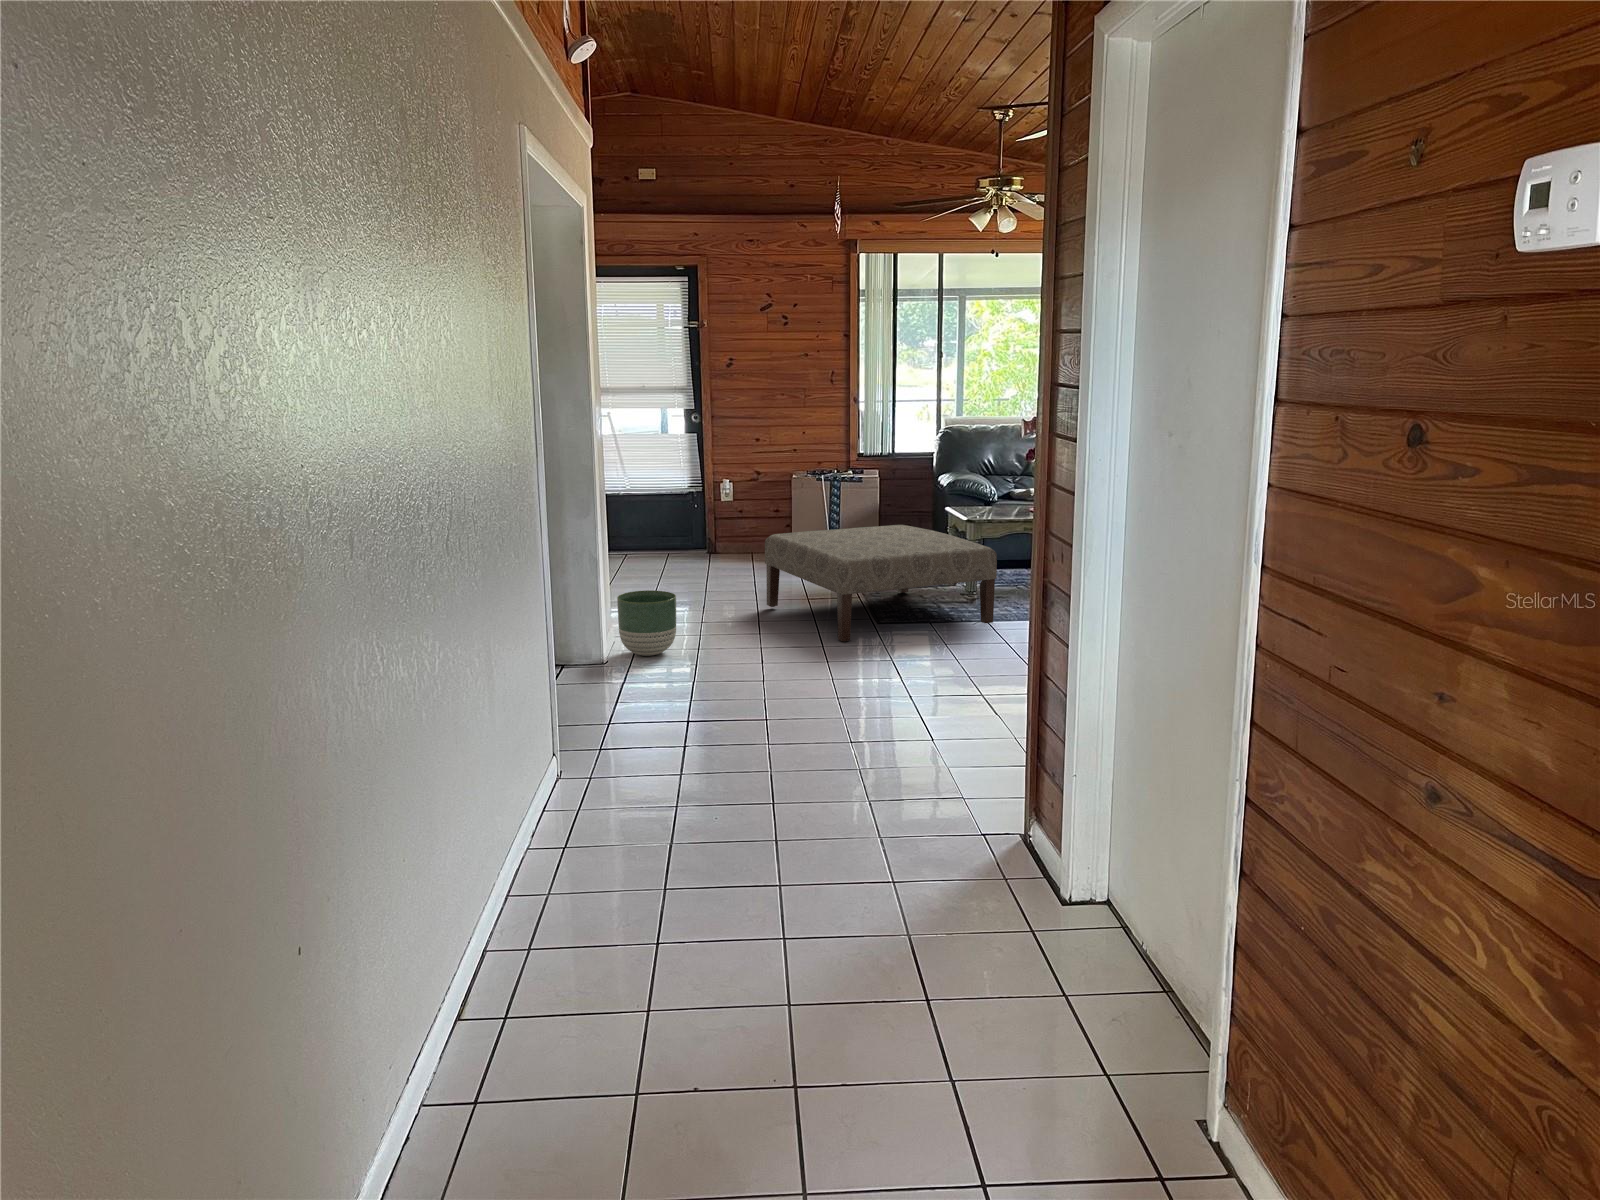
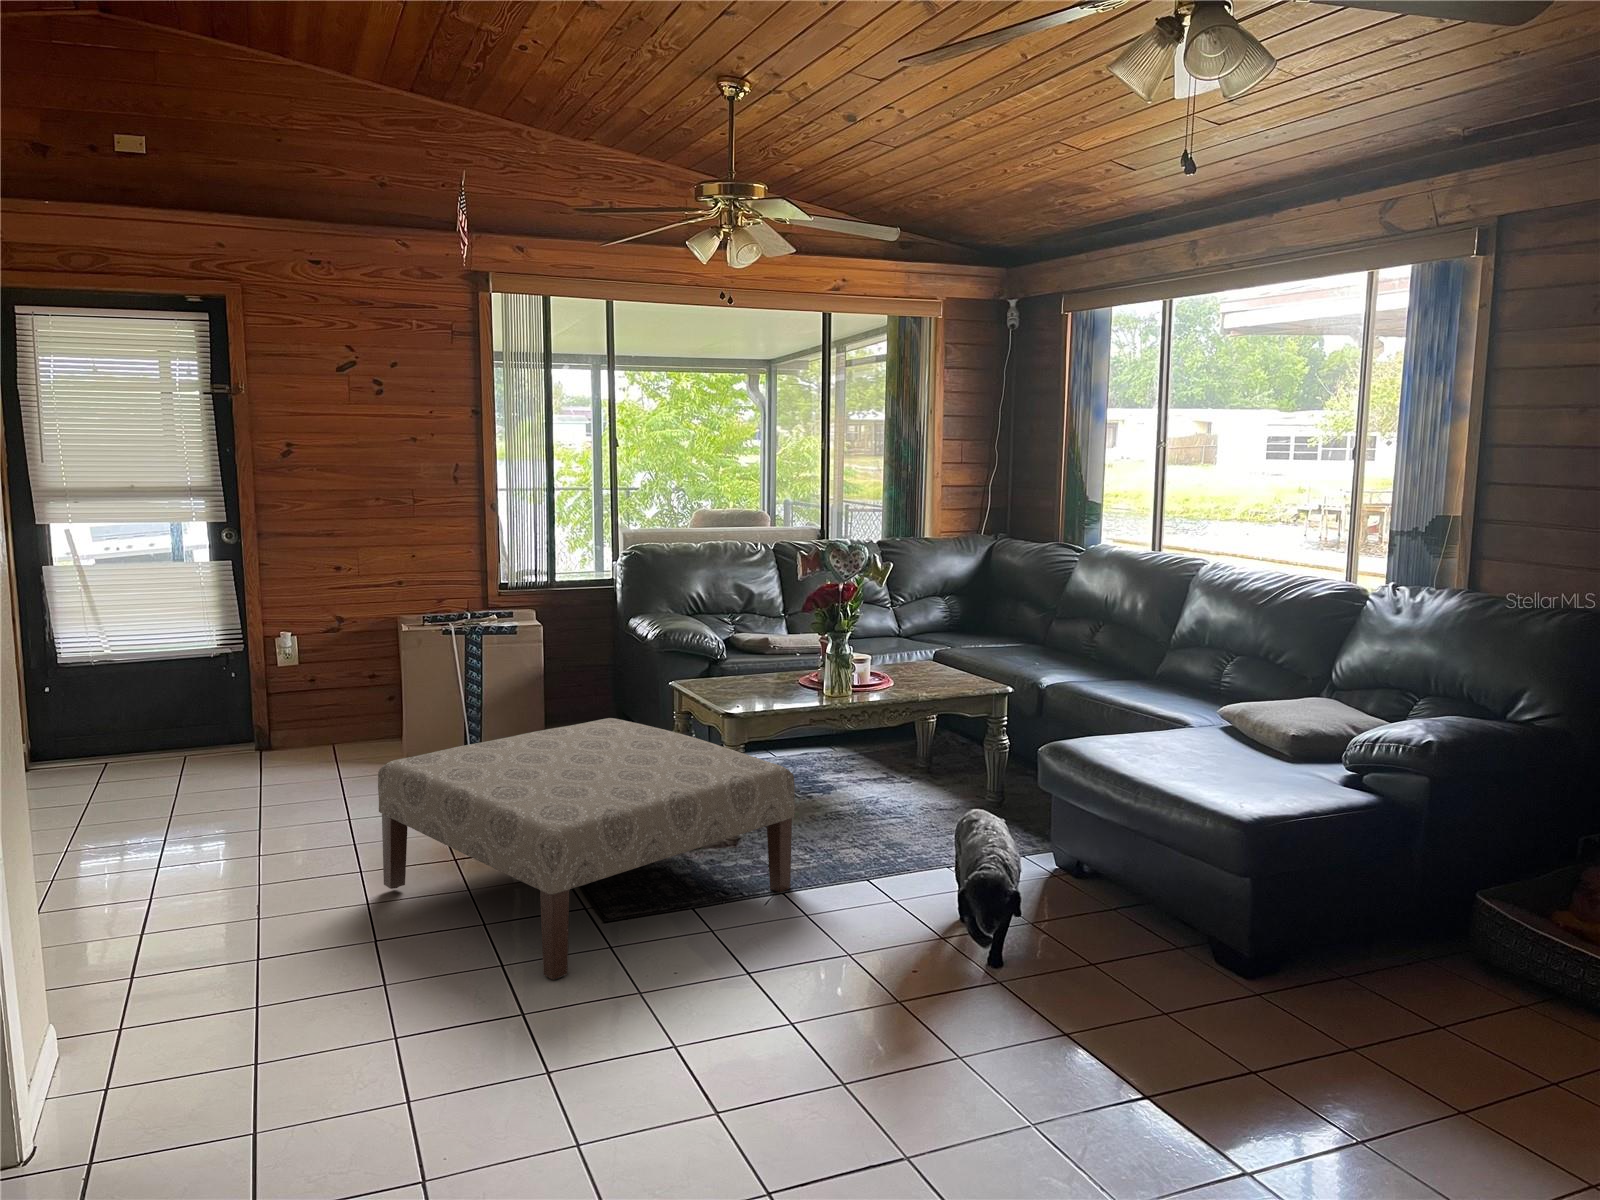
planter: present [617,590,676,656] -> none [57,934,204,1094]

